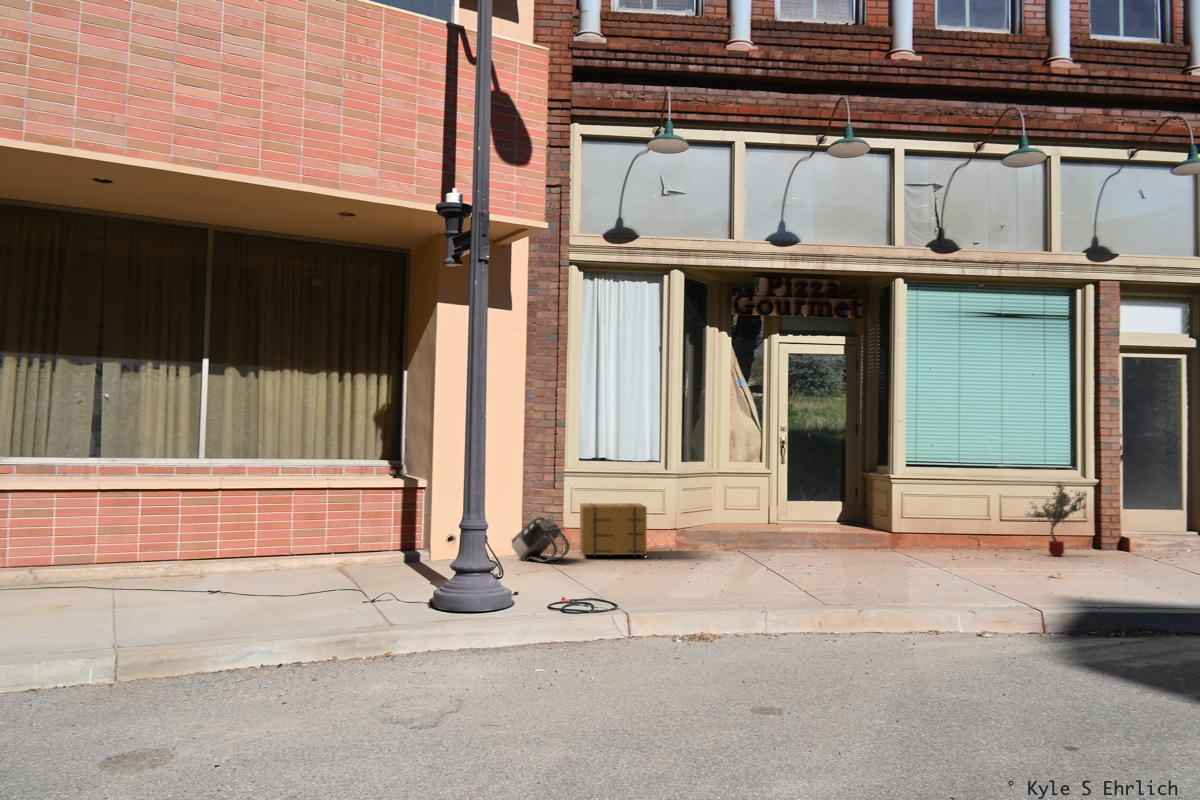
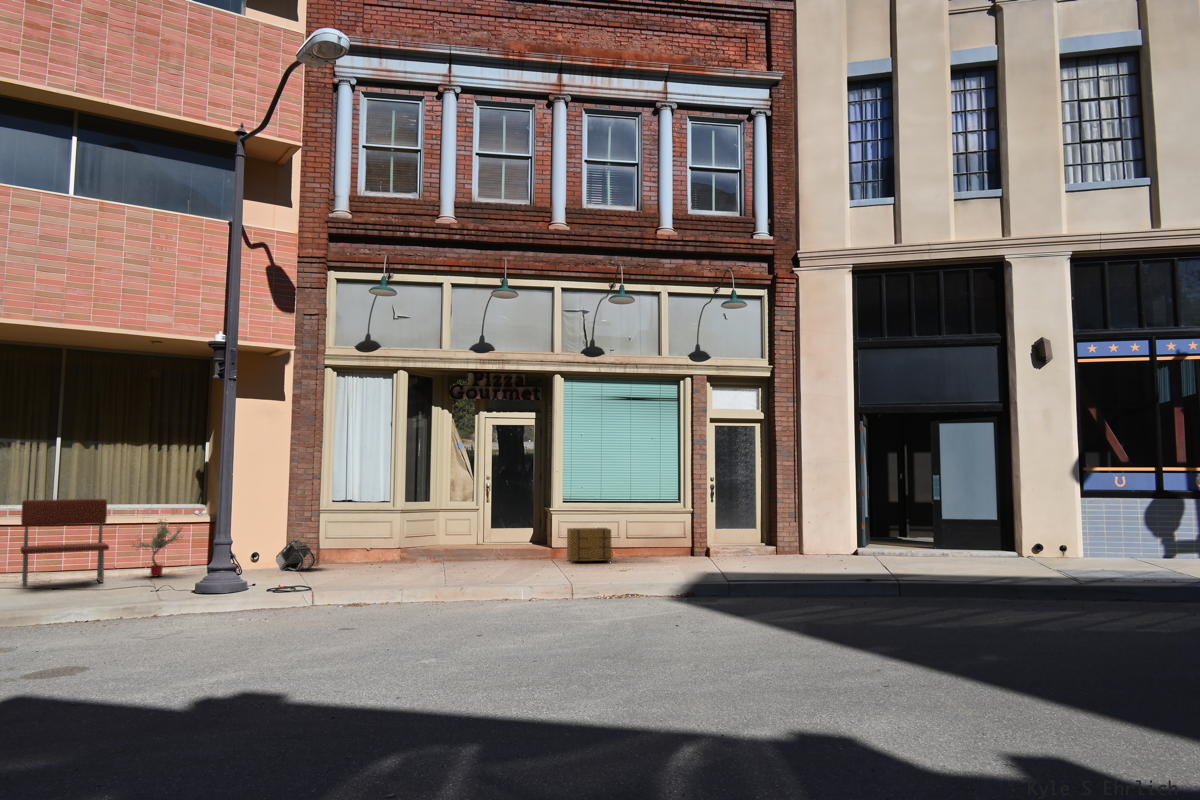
bench: none [162,451,290,585] -> present [21,499,109,588]
potted tree: present [1027,482,1087,556] -> present [132,521,182,577]
cardboard box: present [580,503,647,557] -> present [567,528,612,562]

